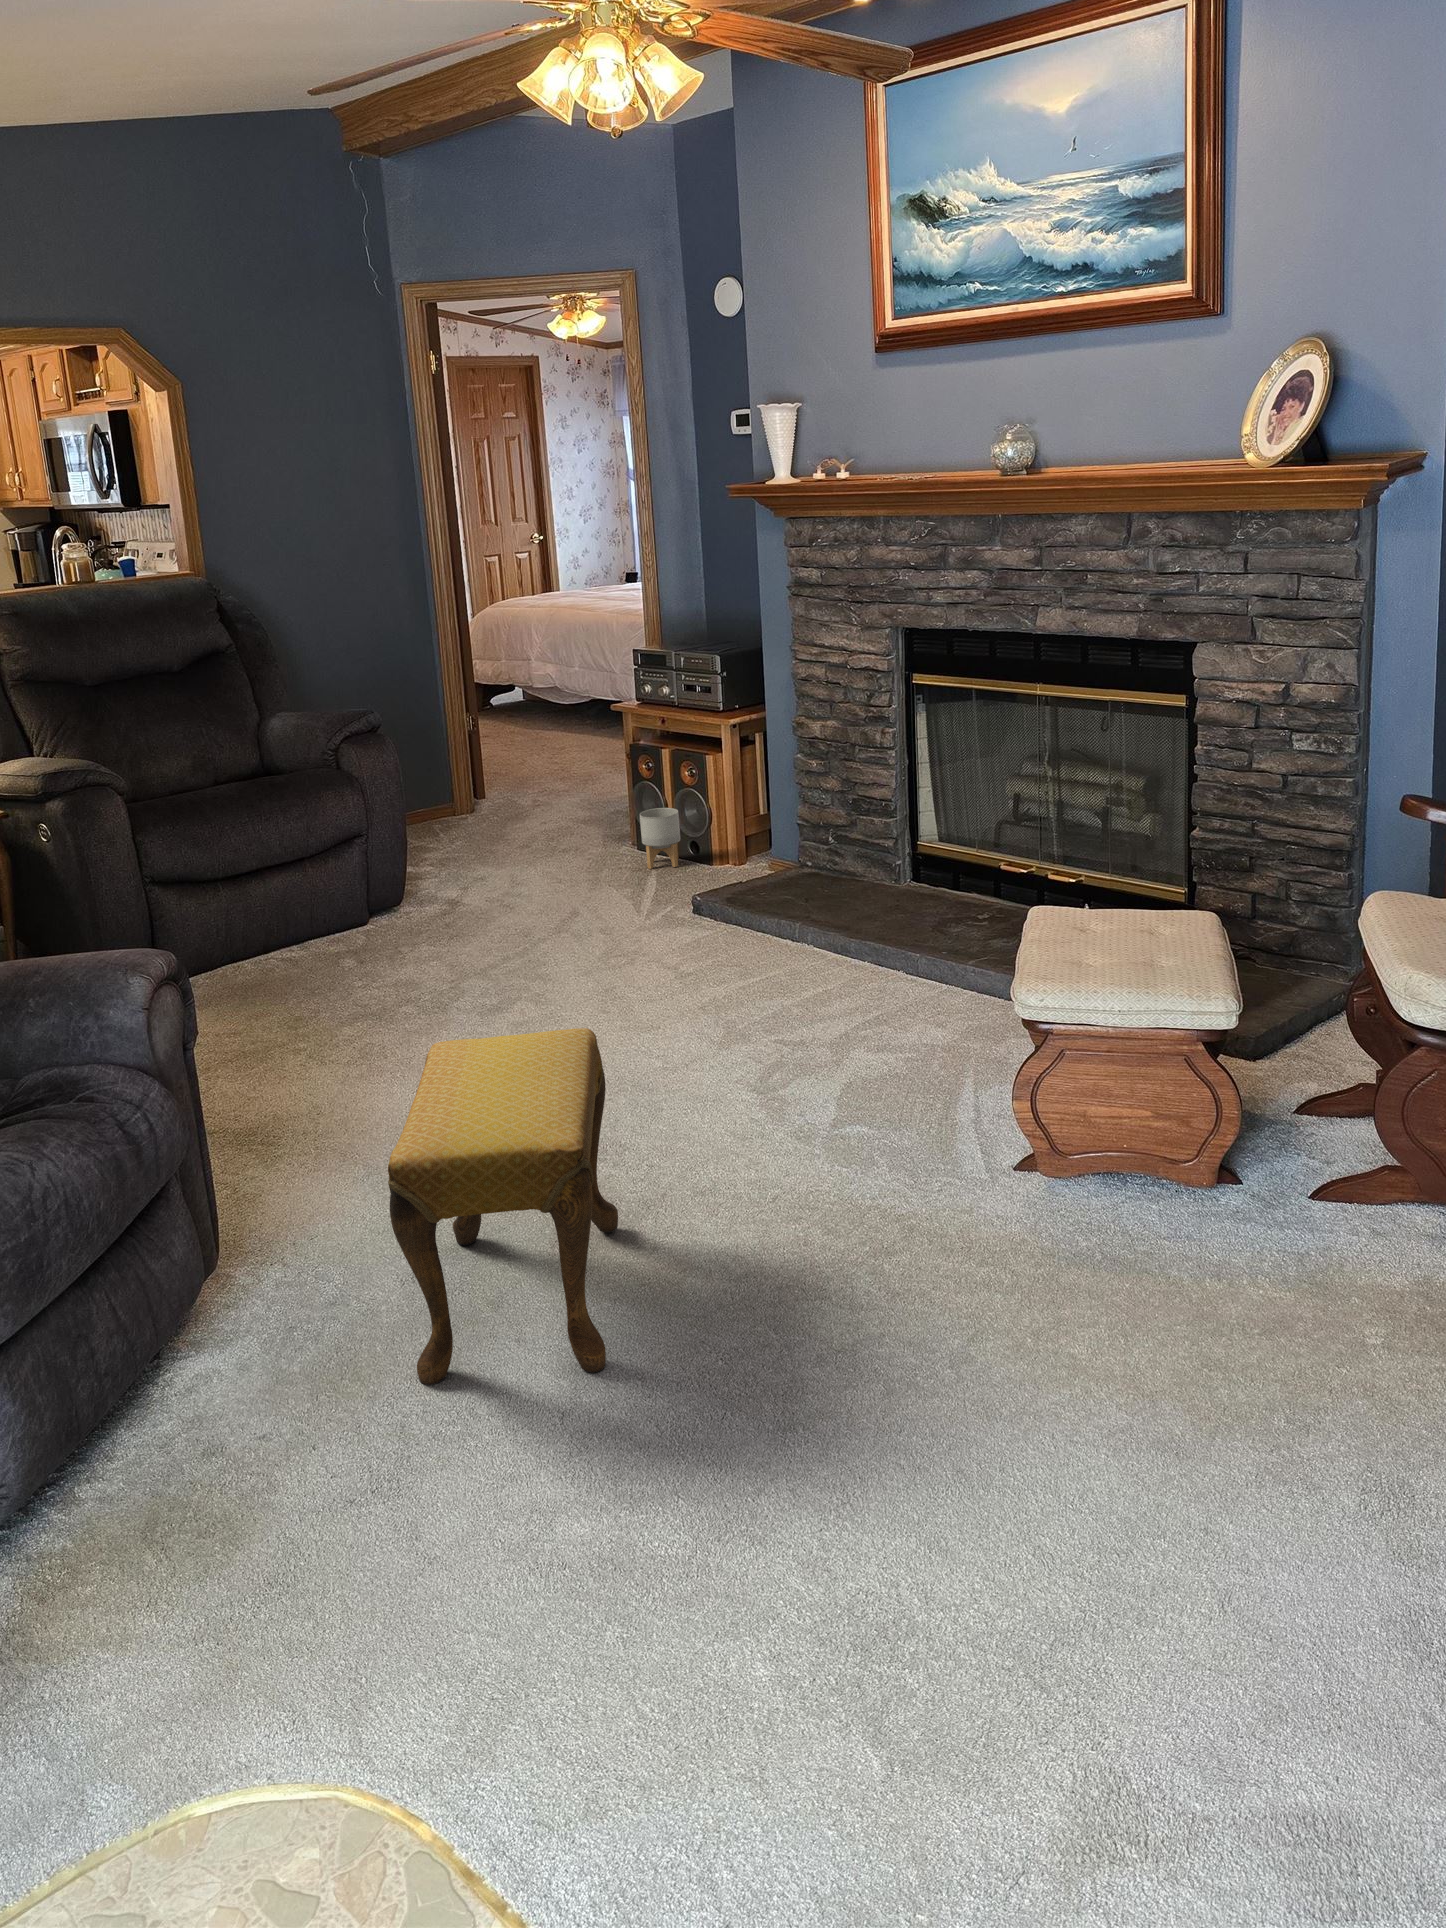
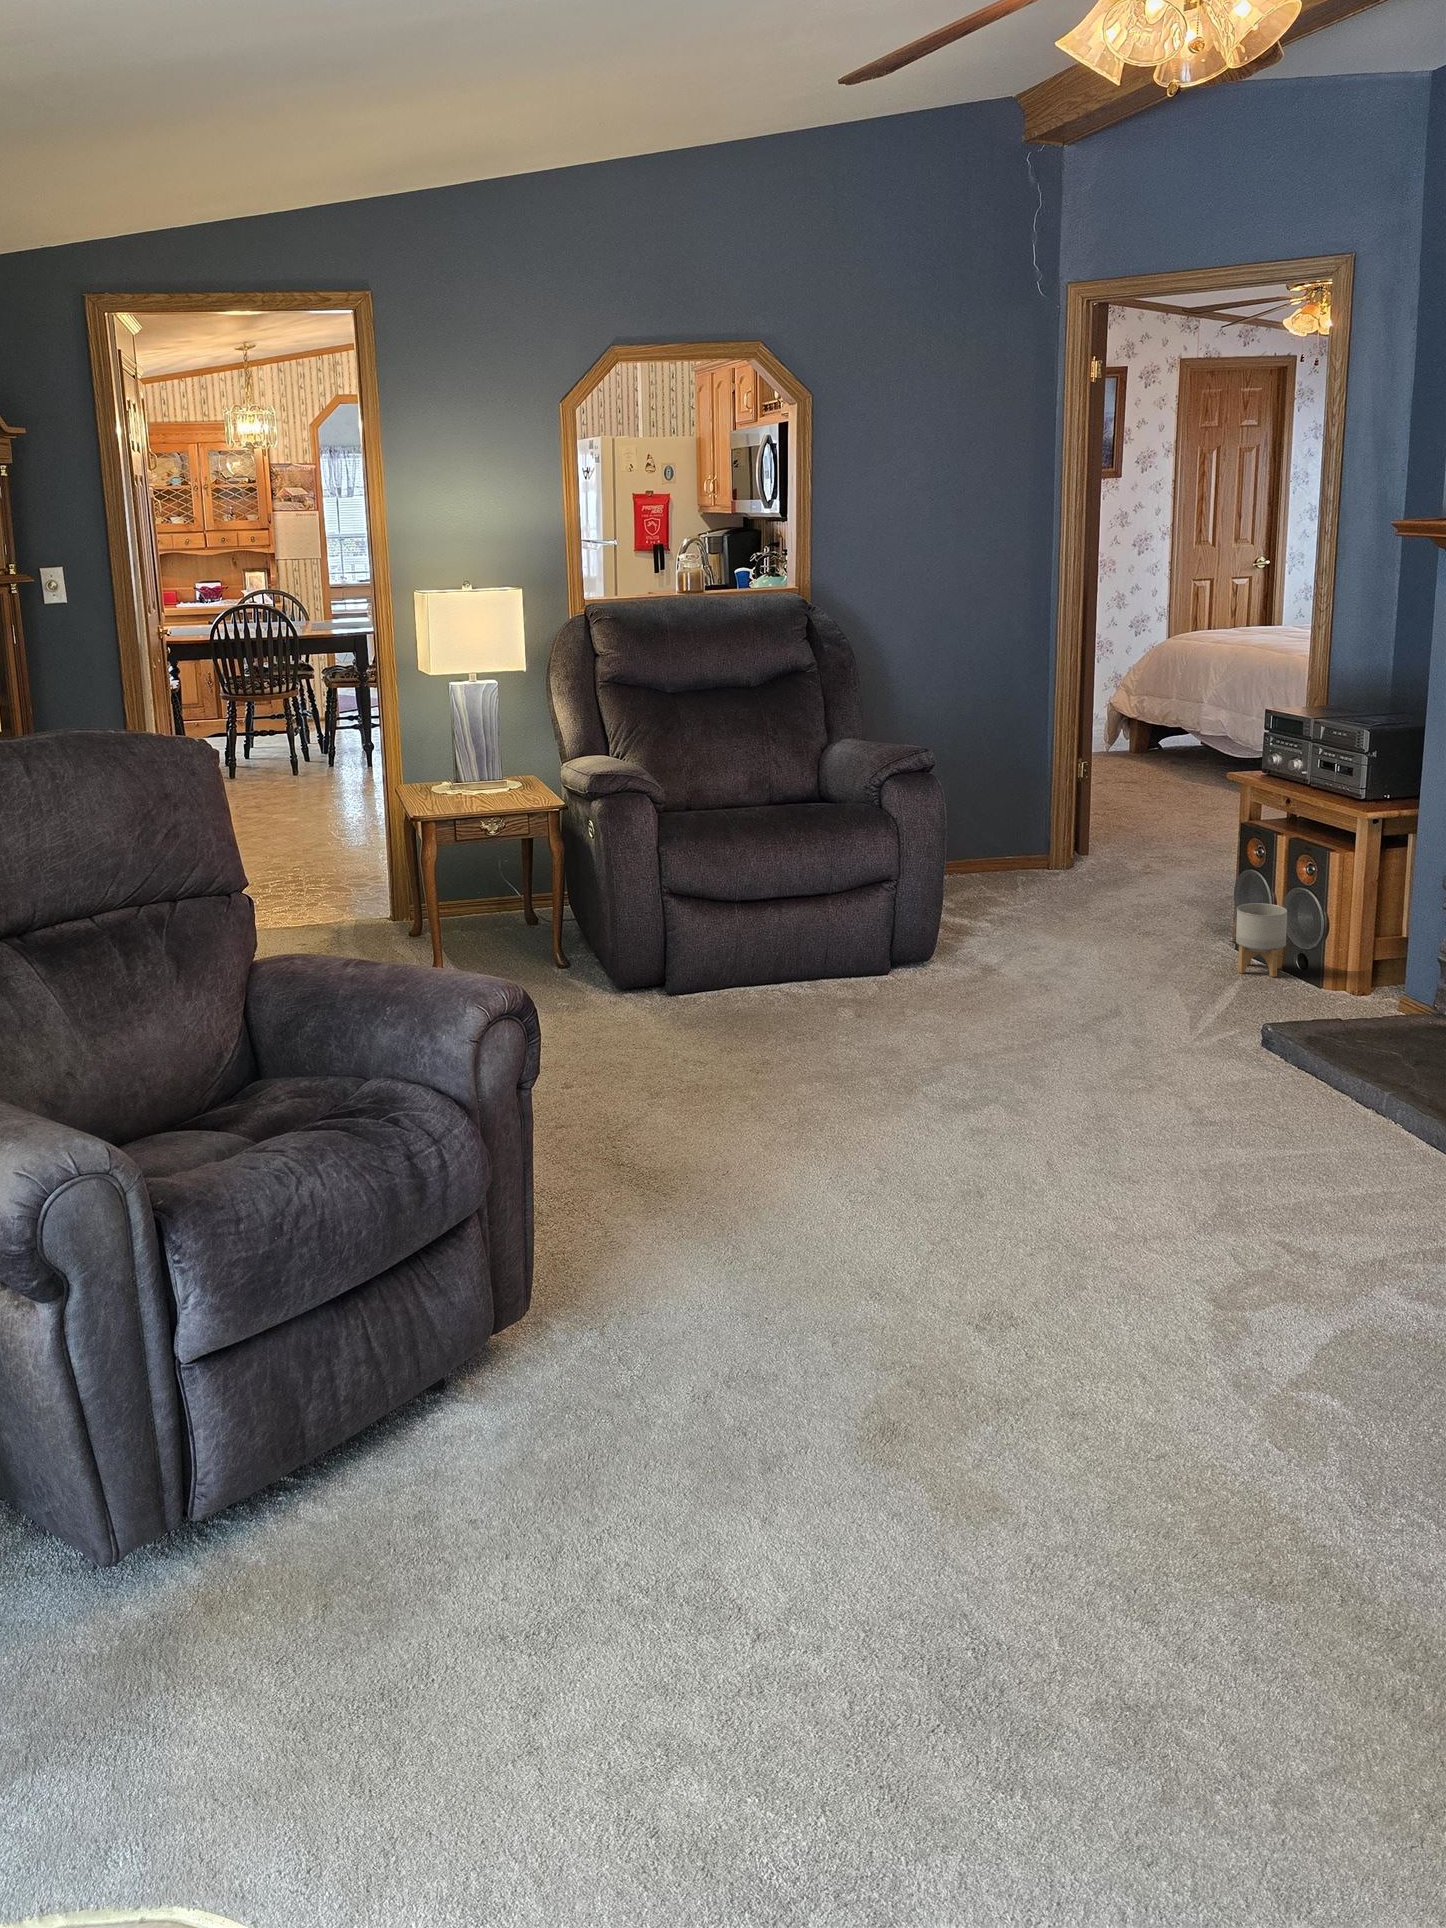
footstool: present [388,1028,618,1385] -> none [629,1146,955,1591]

